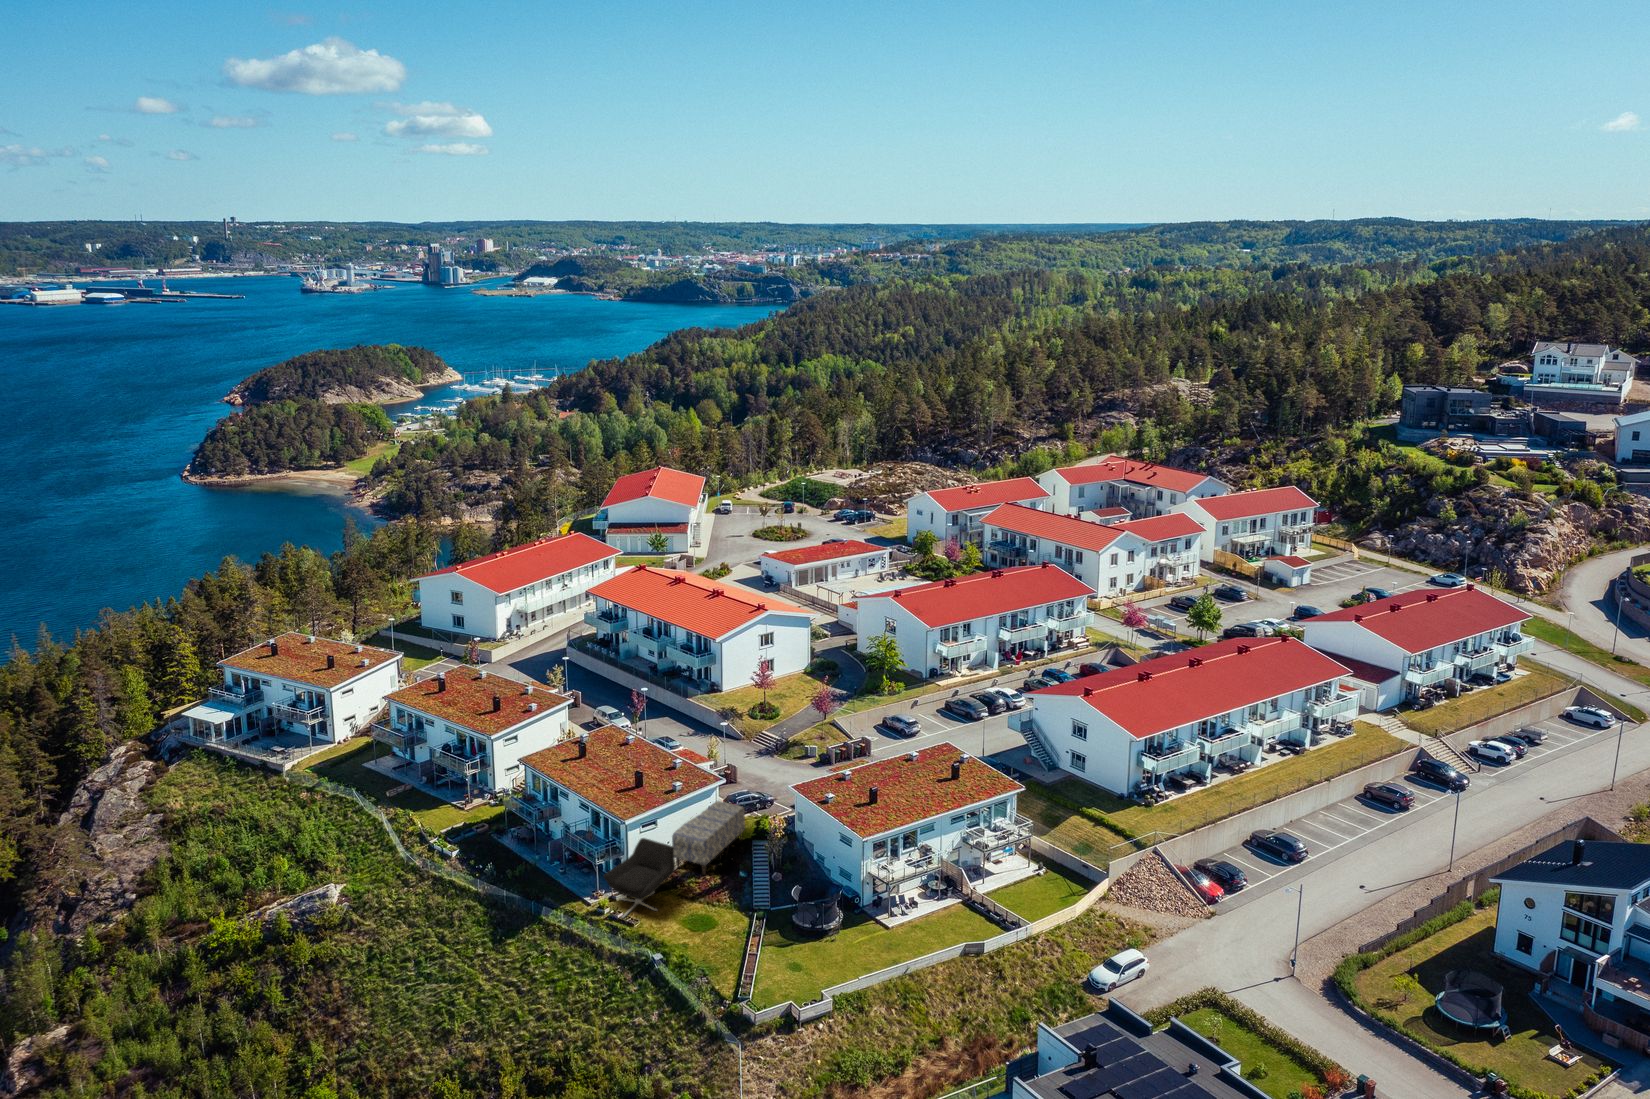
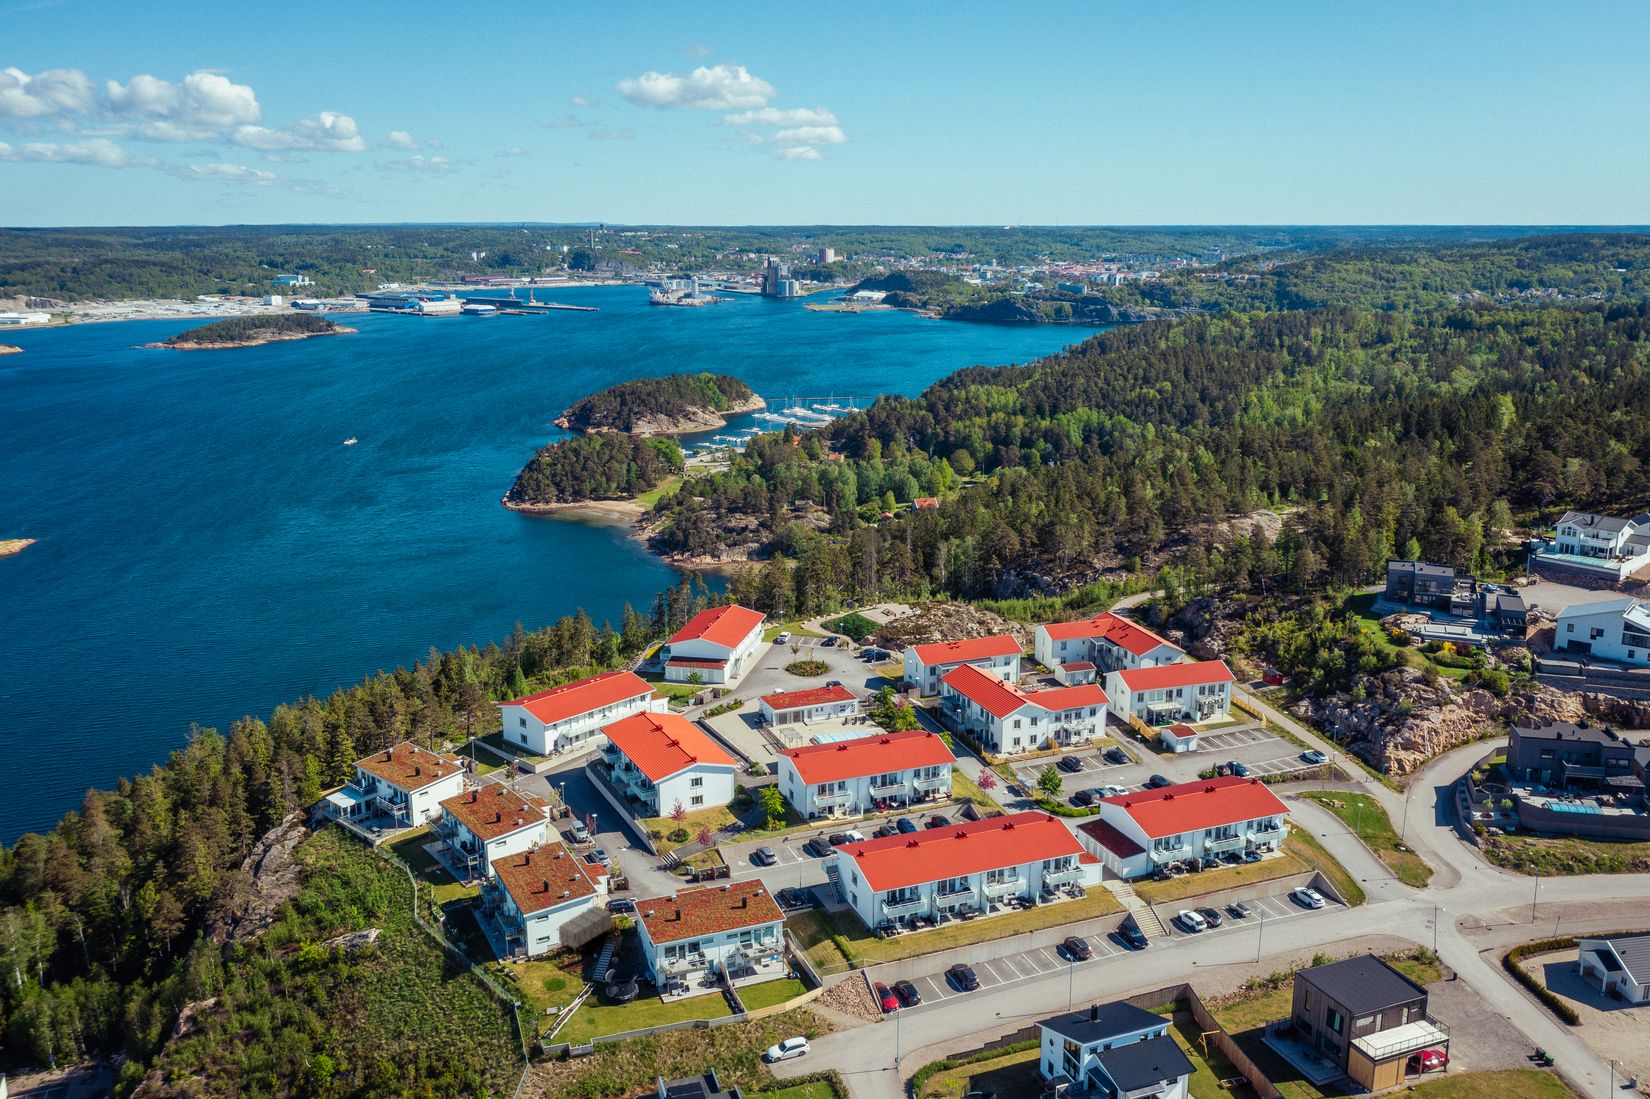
lounge chair: present [604,838,675,918] -> none [509,928,552,976]

